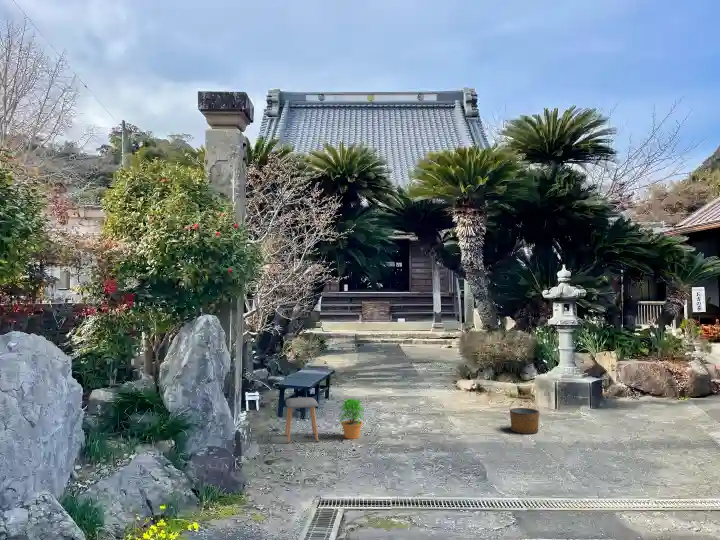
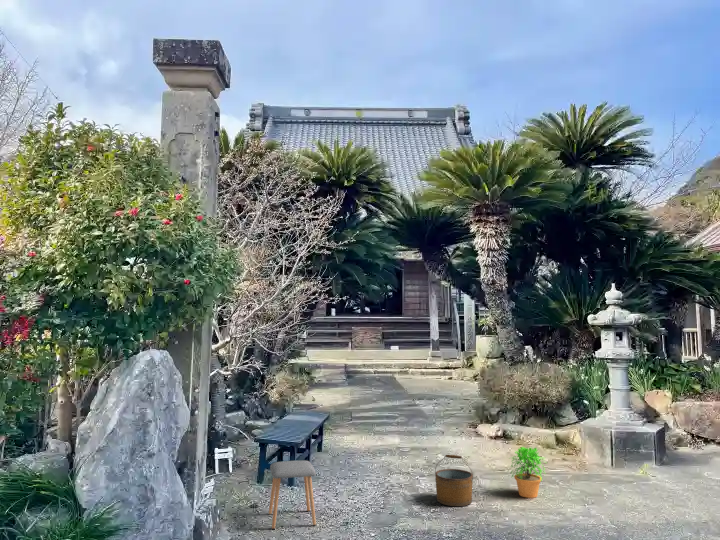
bucket: present [510,397,539,434] -> present [435,455,473,506]
potted plant: present [340,399,364,439] -> present [511,447,542,498]

